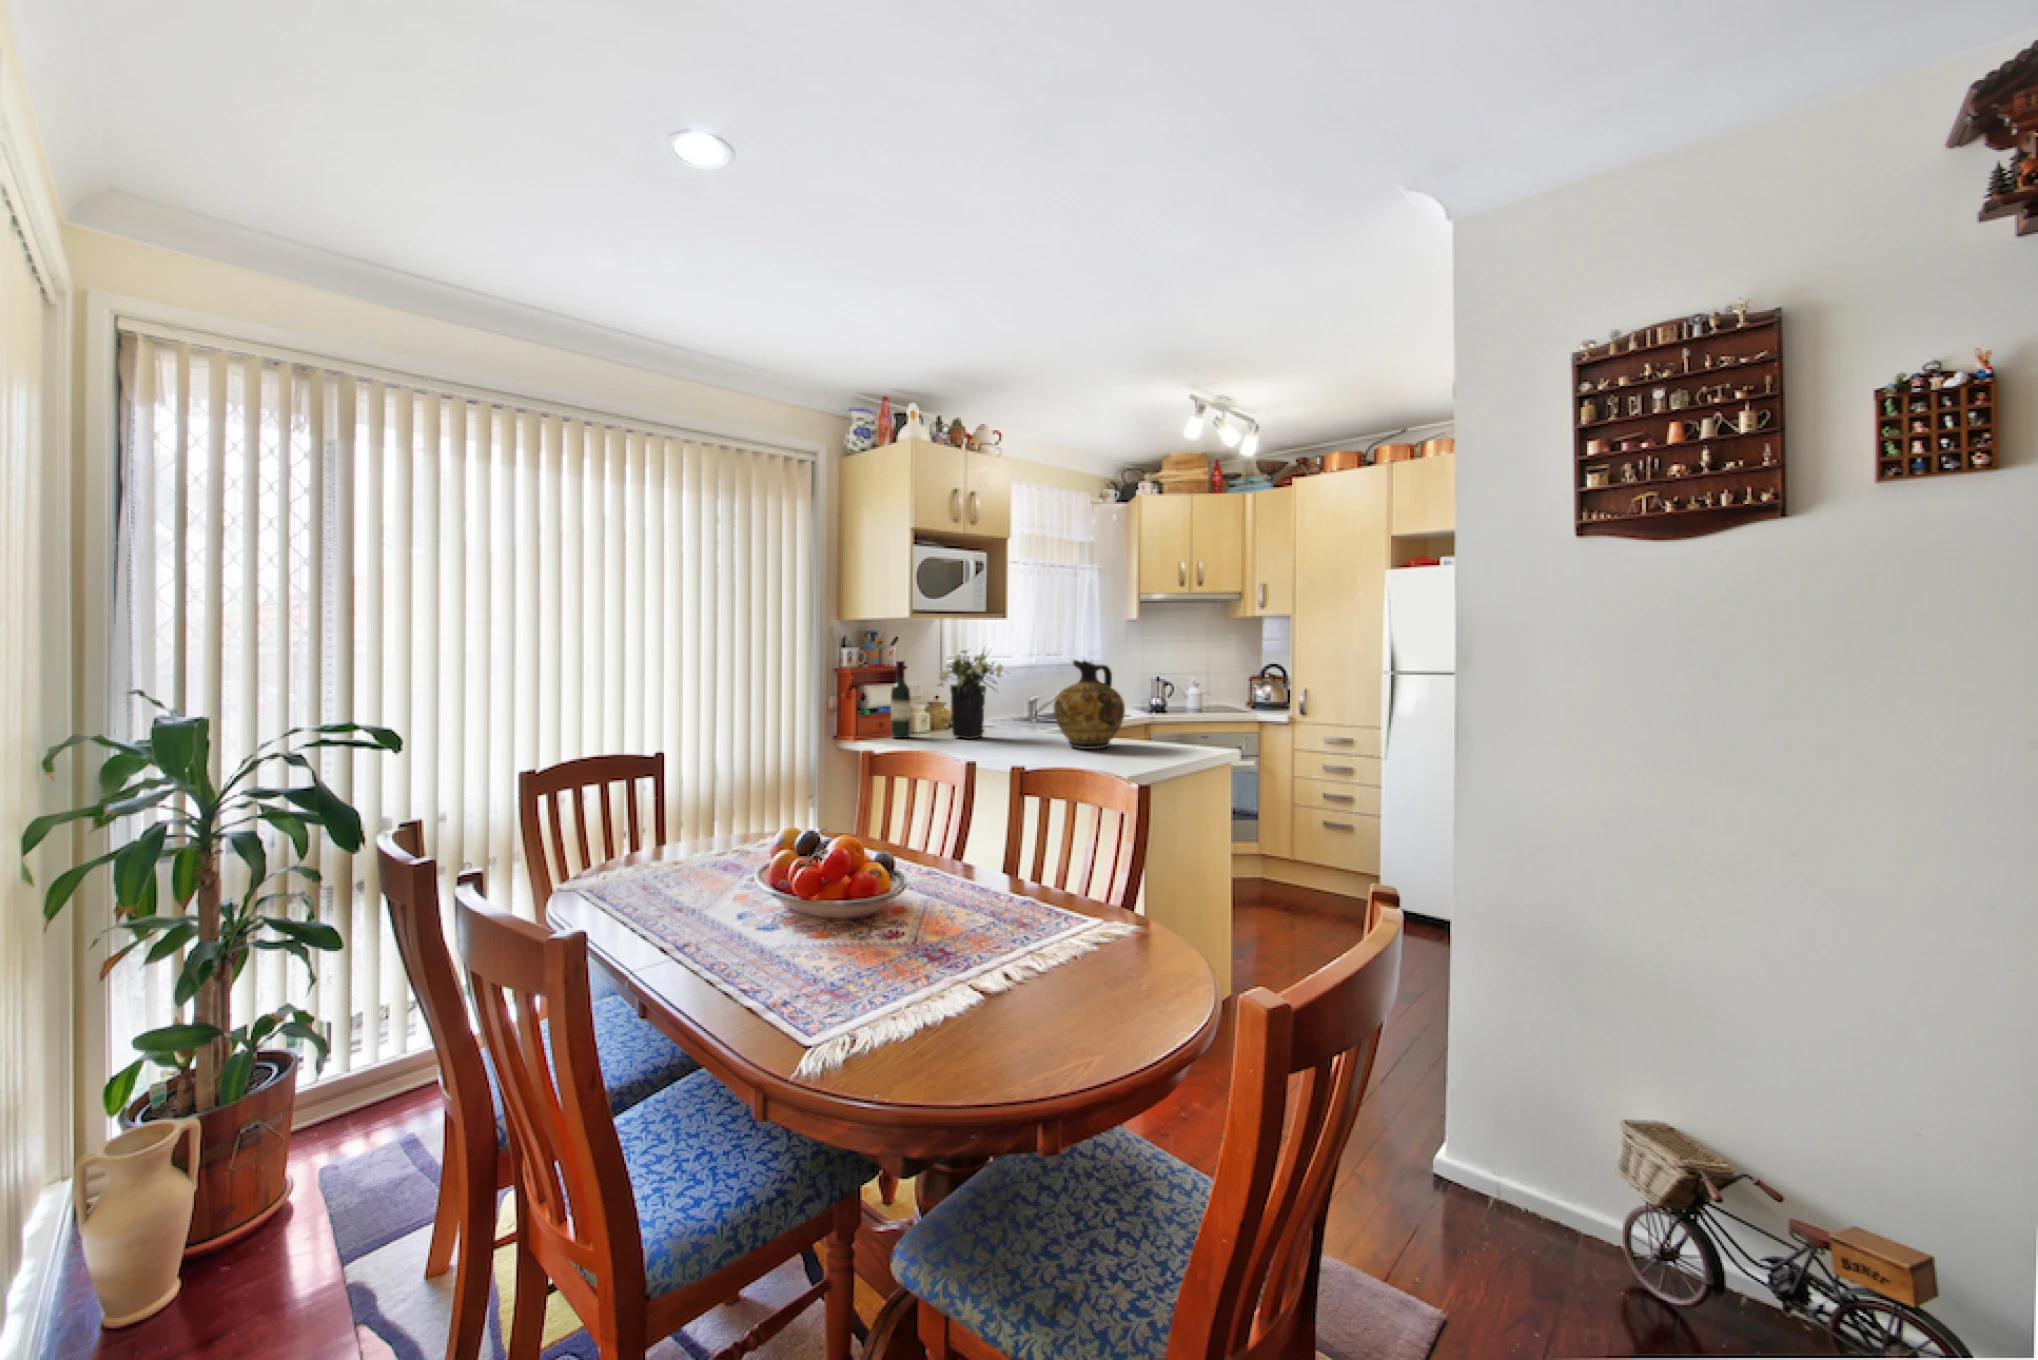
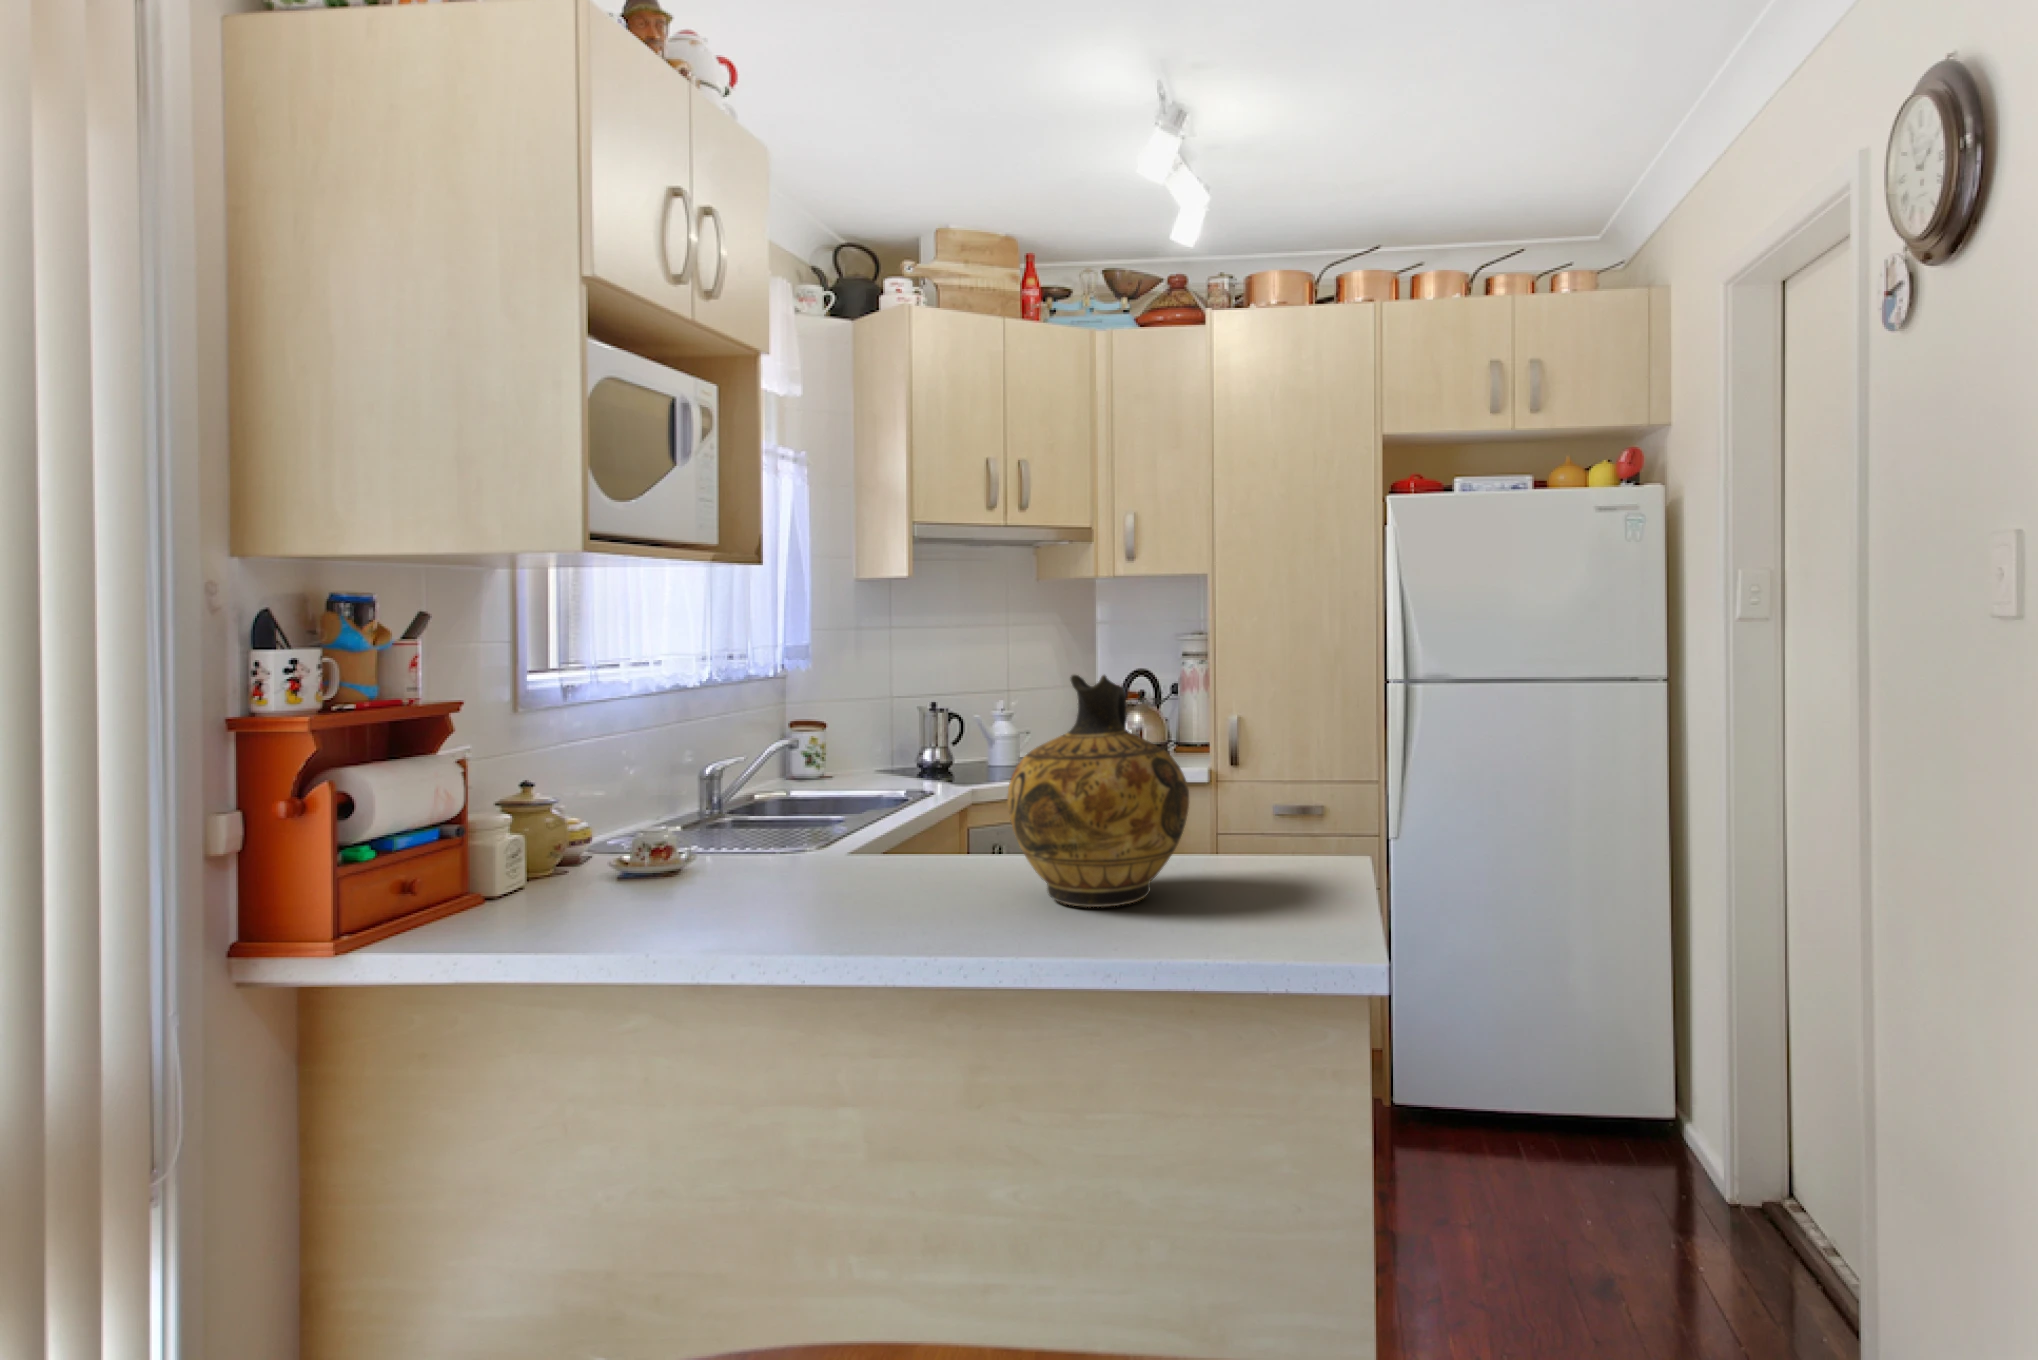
flower arrangement: present [938,649,1003,739] -> none [625,641,842,909]
wine bottle: present [891,661,911,738] -> none [456,687,526,931]

